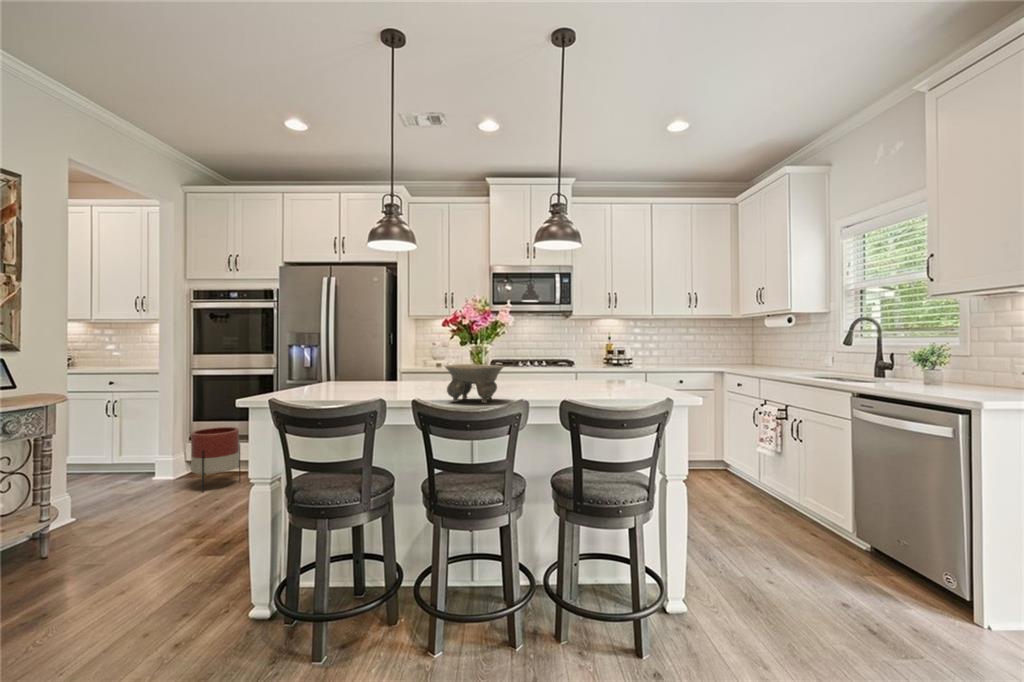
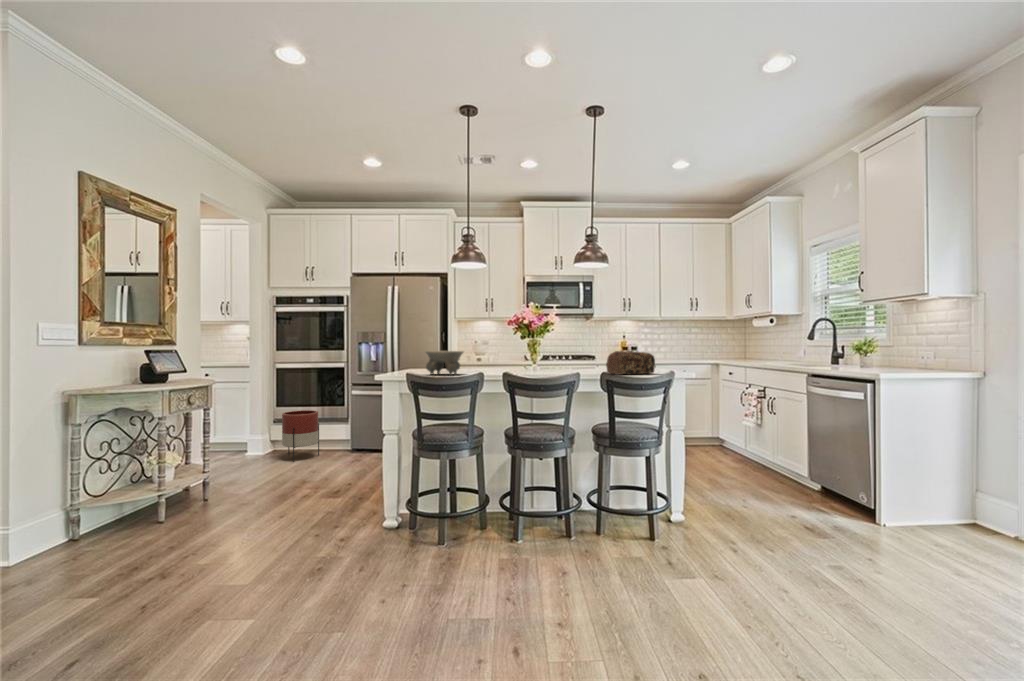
bowl: present [445,364,503,403] -> present [426,351,463,375]
bread loaf: none [574,365,644,401] -> present [606,351,655,375]

